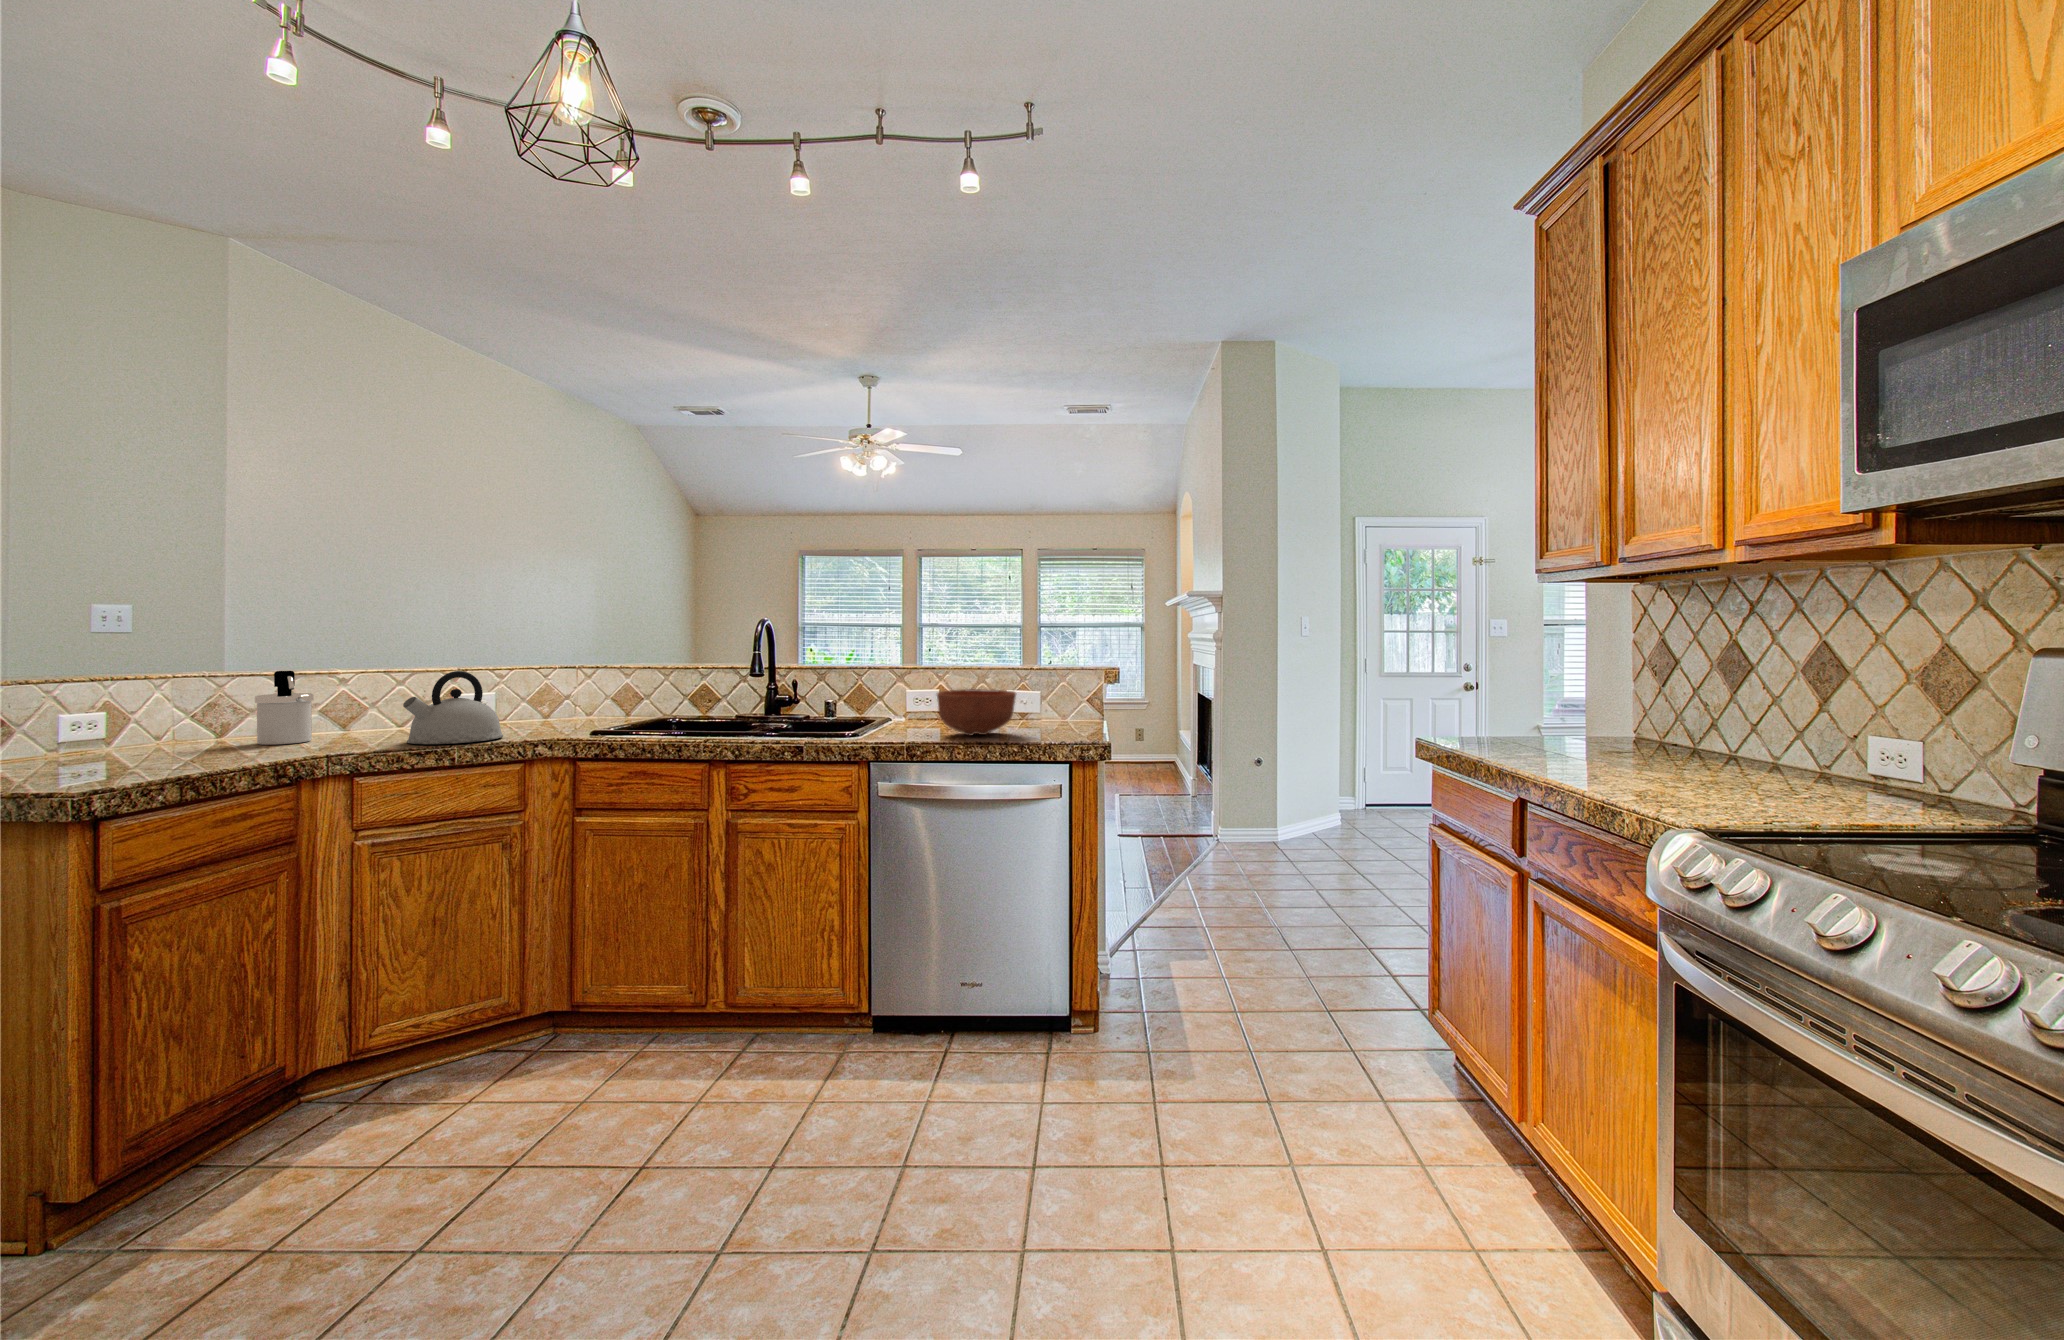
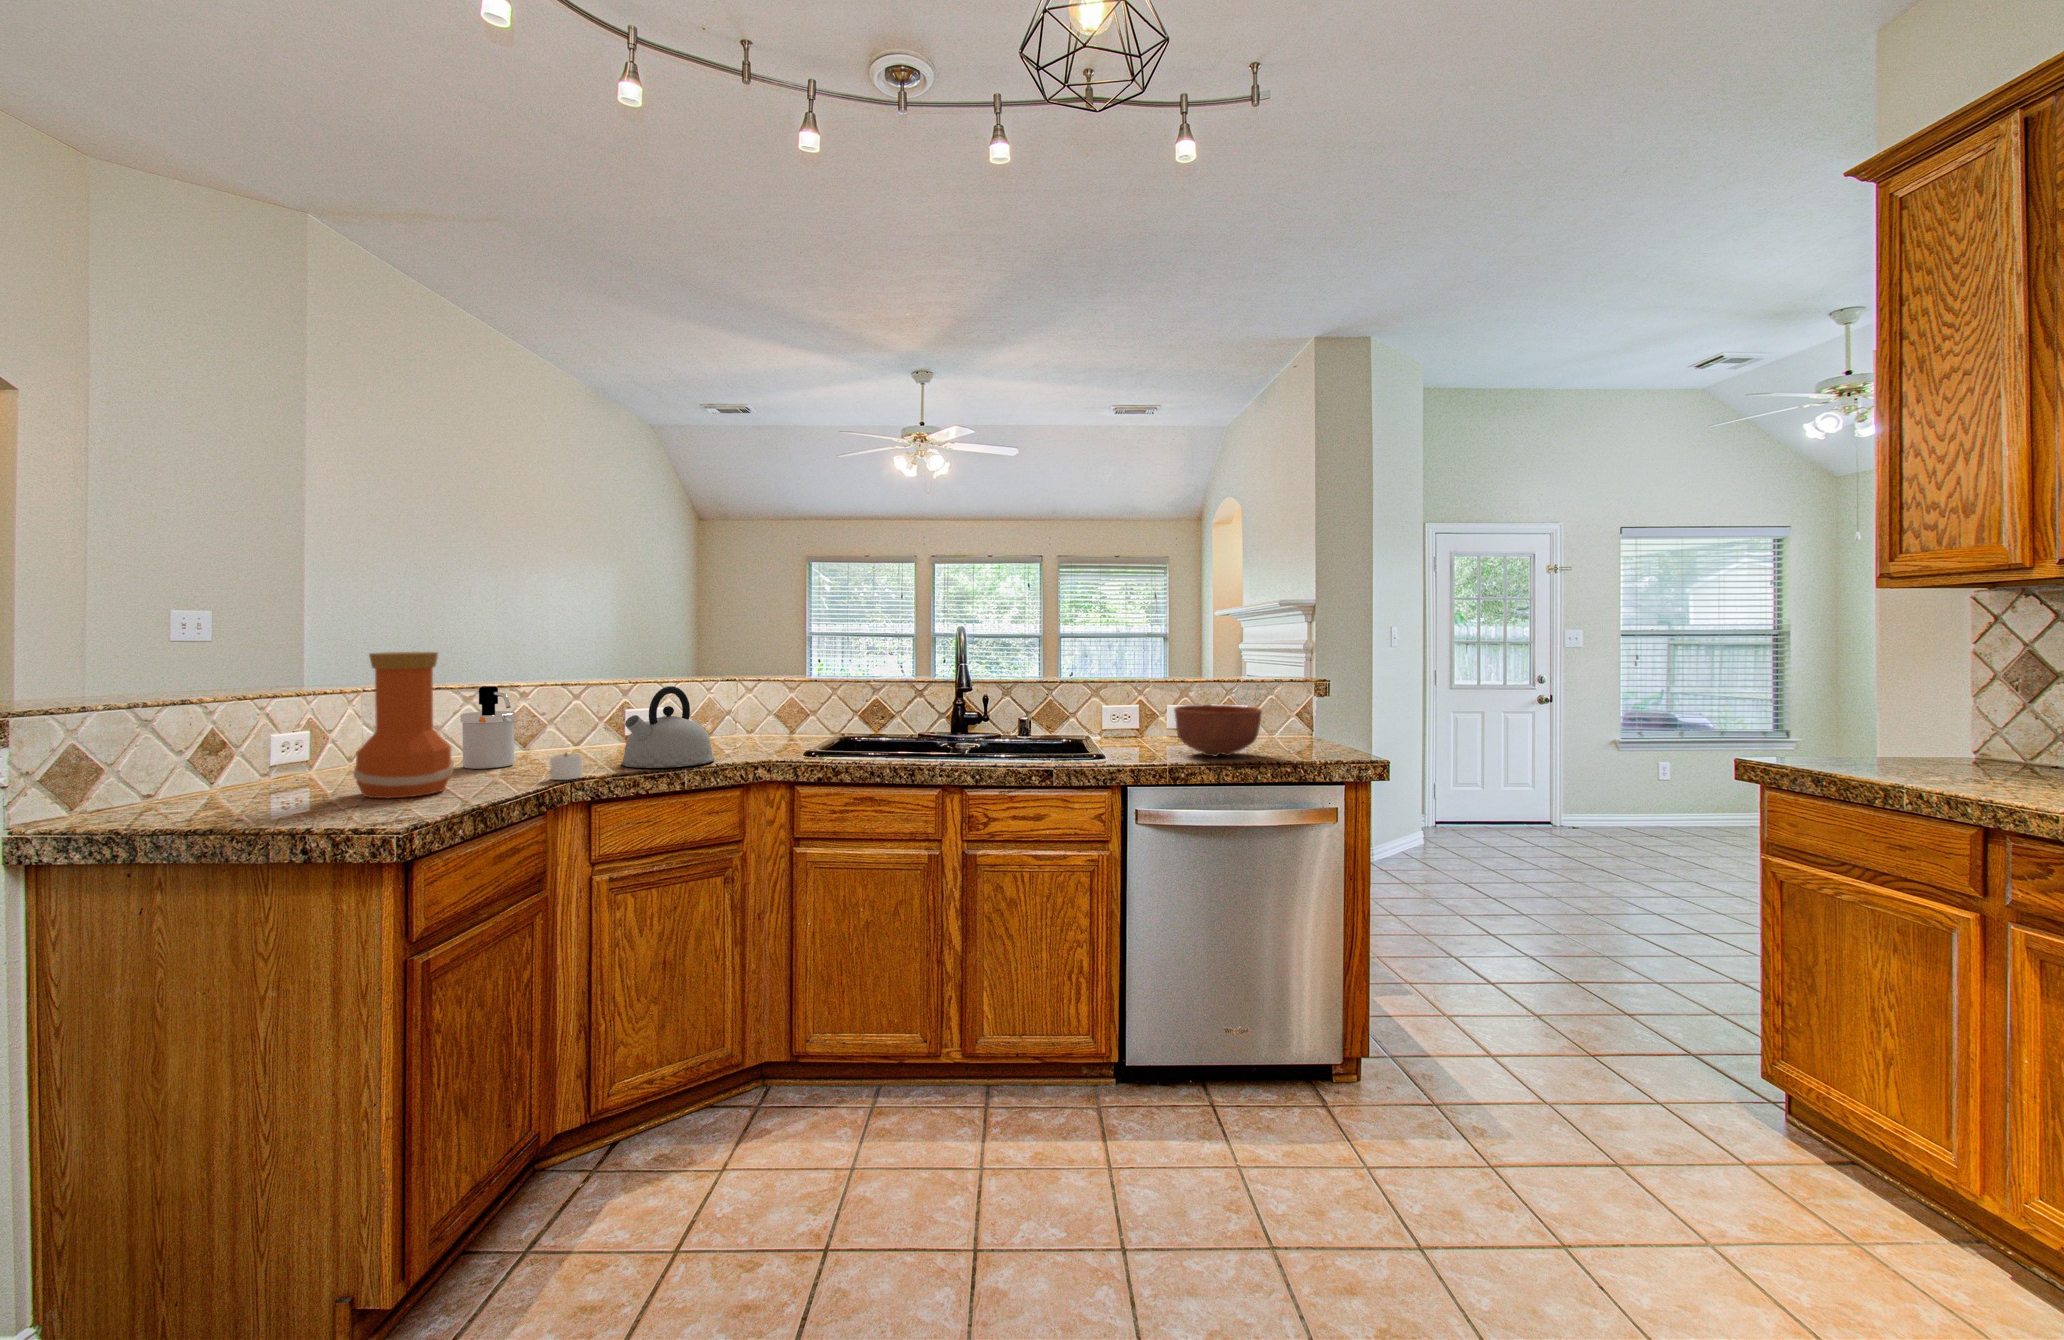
vase: none [96,638,208,769] -> present [353,652,454,798]
candle: none [313,729,362,754] -> present [550,753,582,780]

